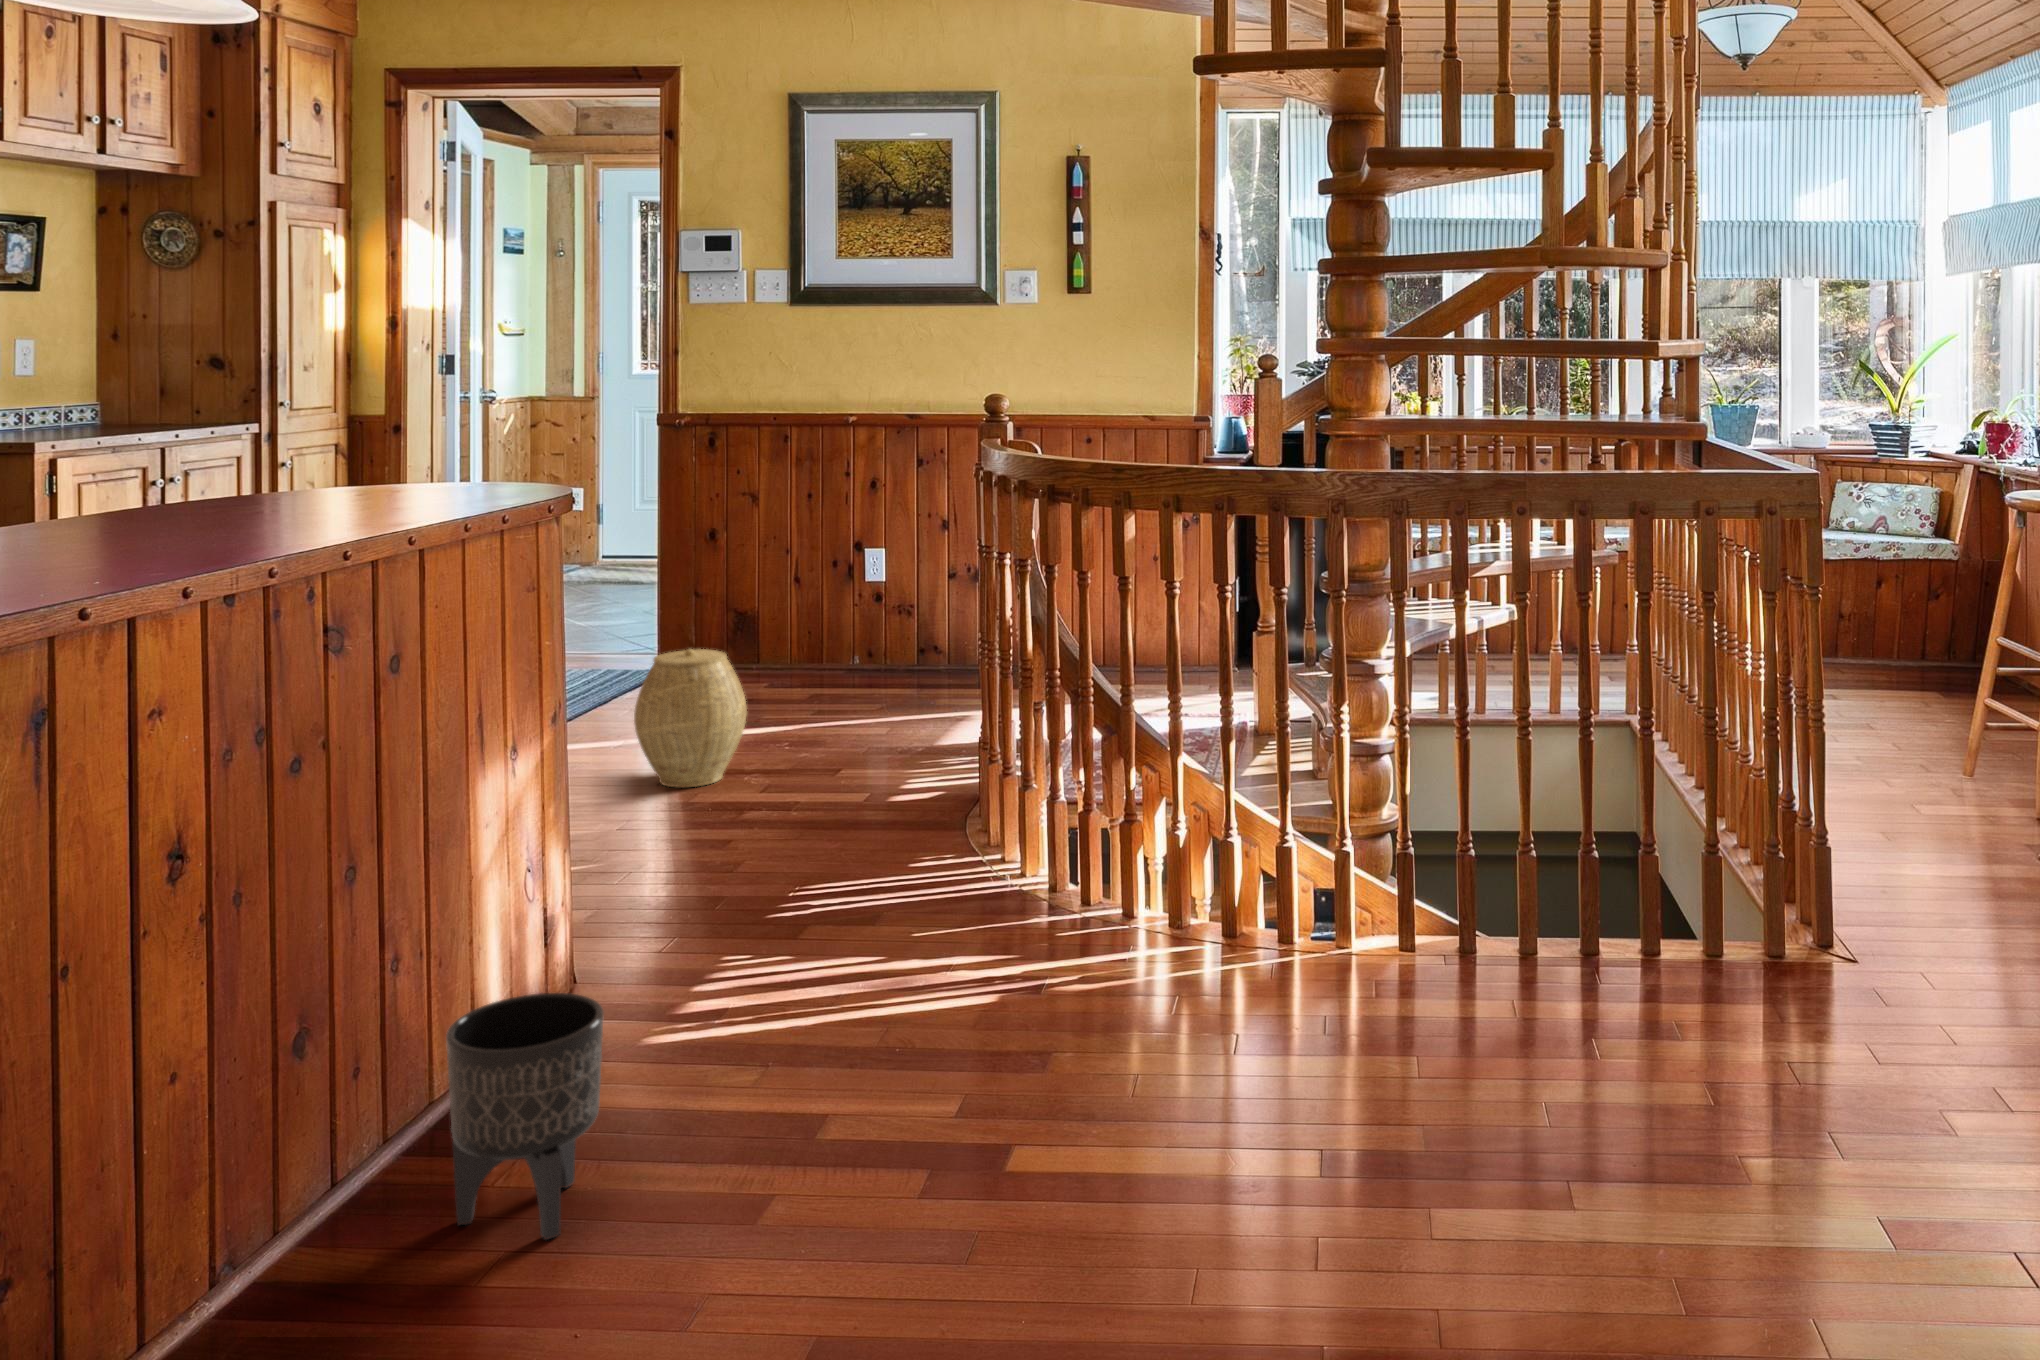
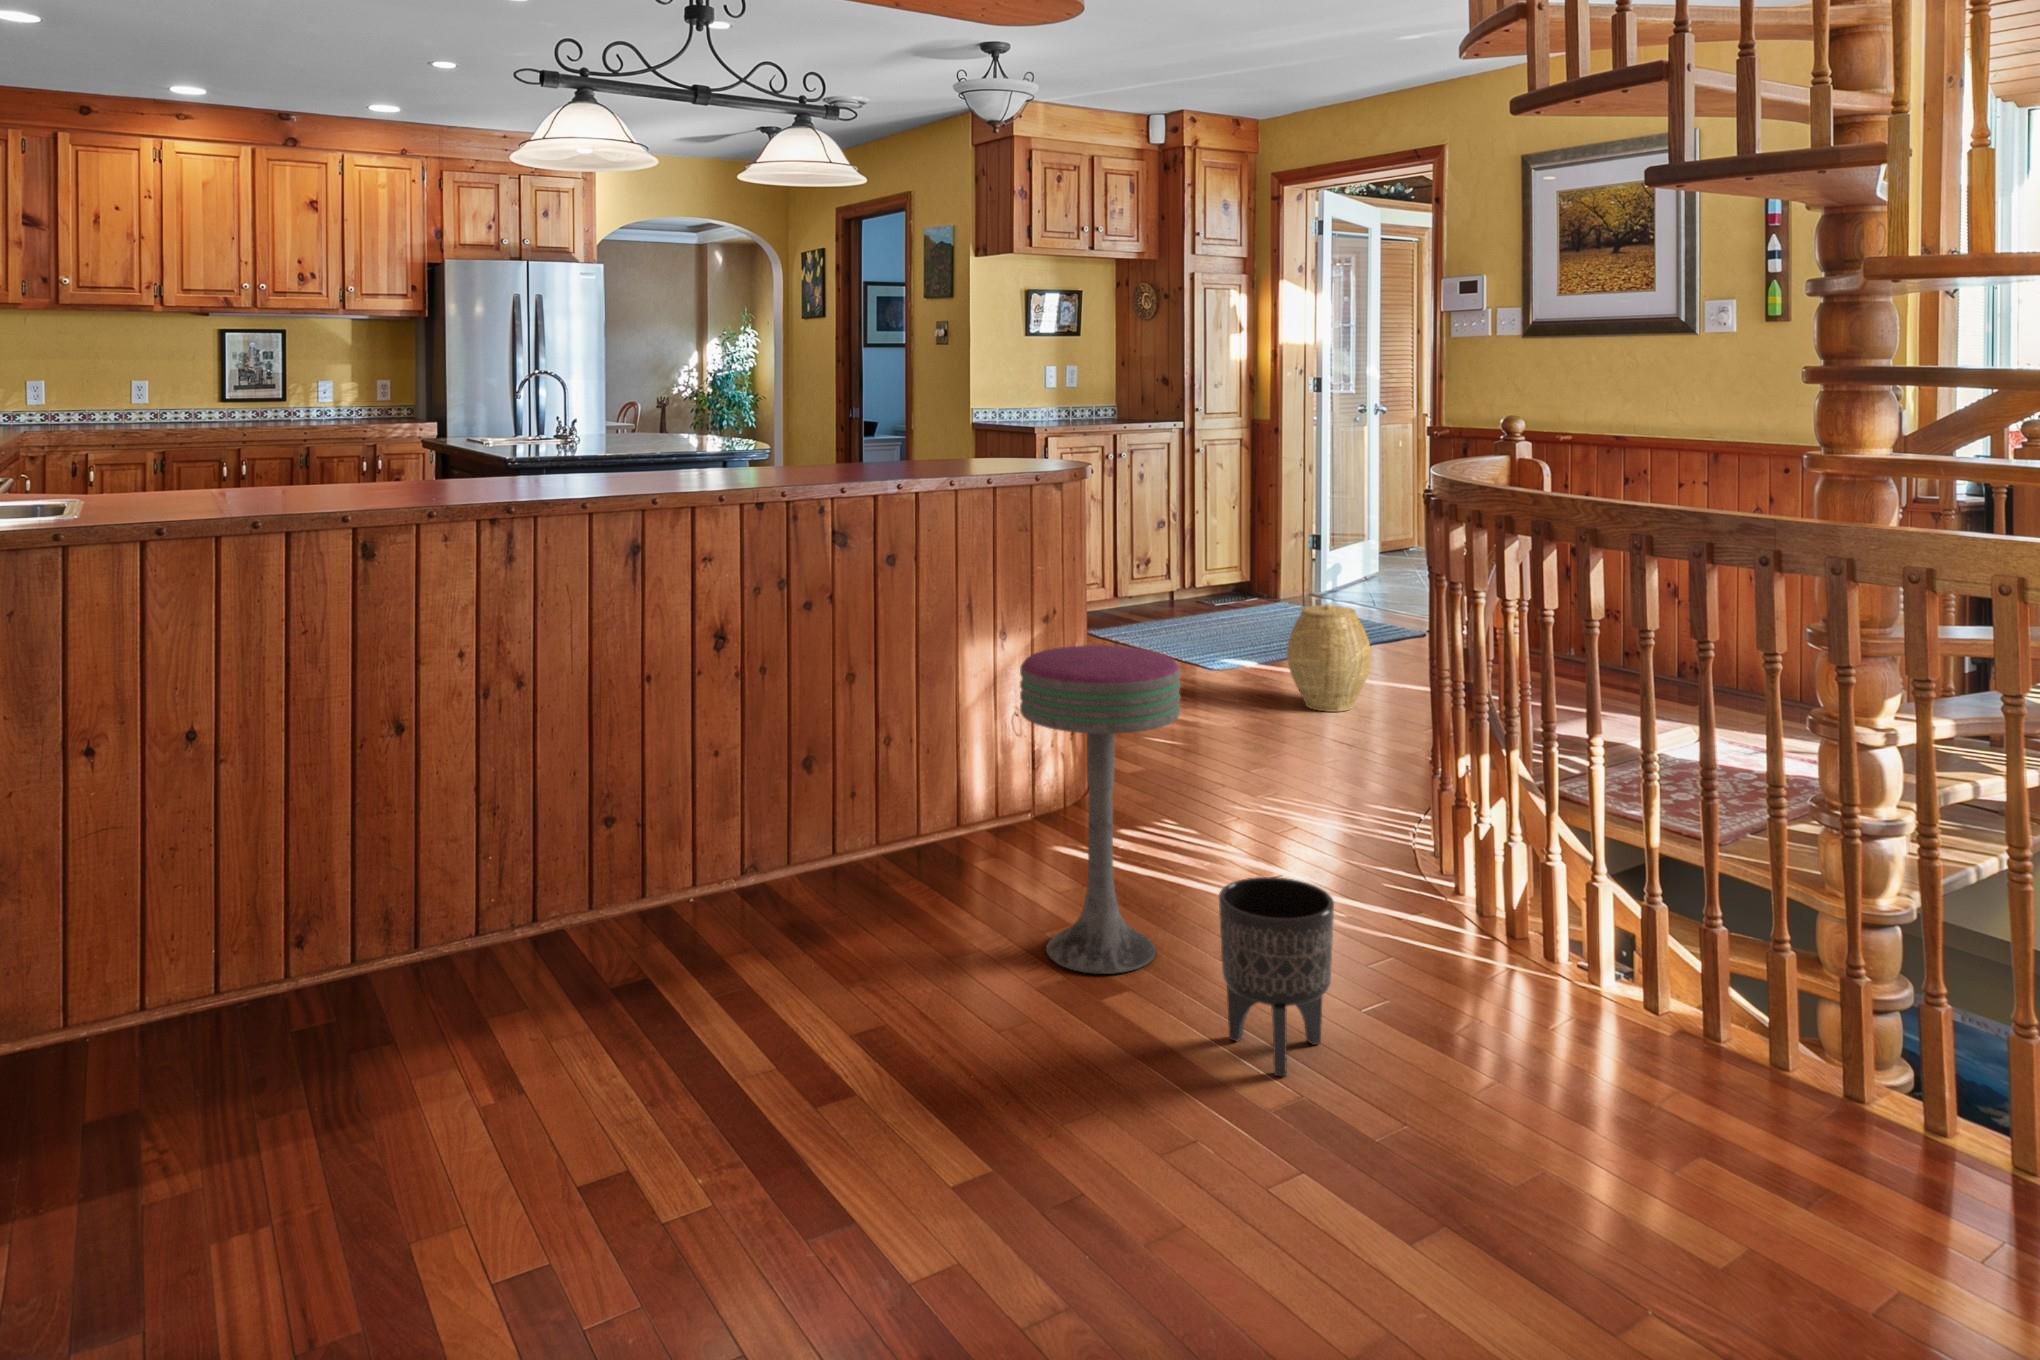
bar stool: none [791,724,1014,1177] -> present [1020,645,1180,974]
planter: present [446,993,604,1240] -> present [1219,877,1334,1076]

